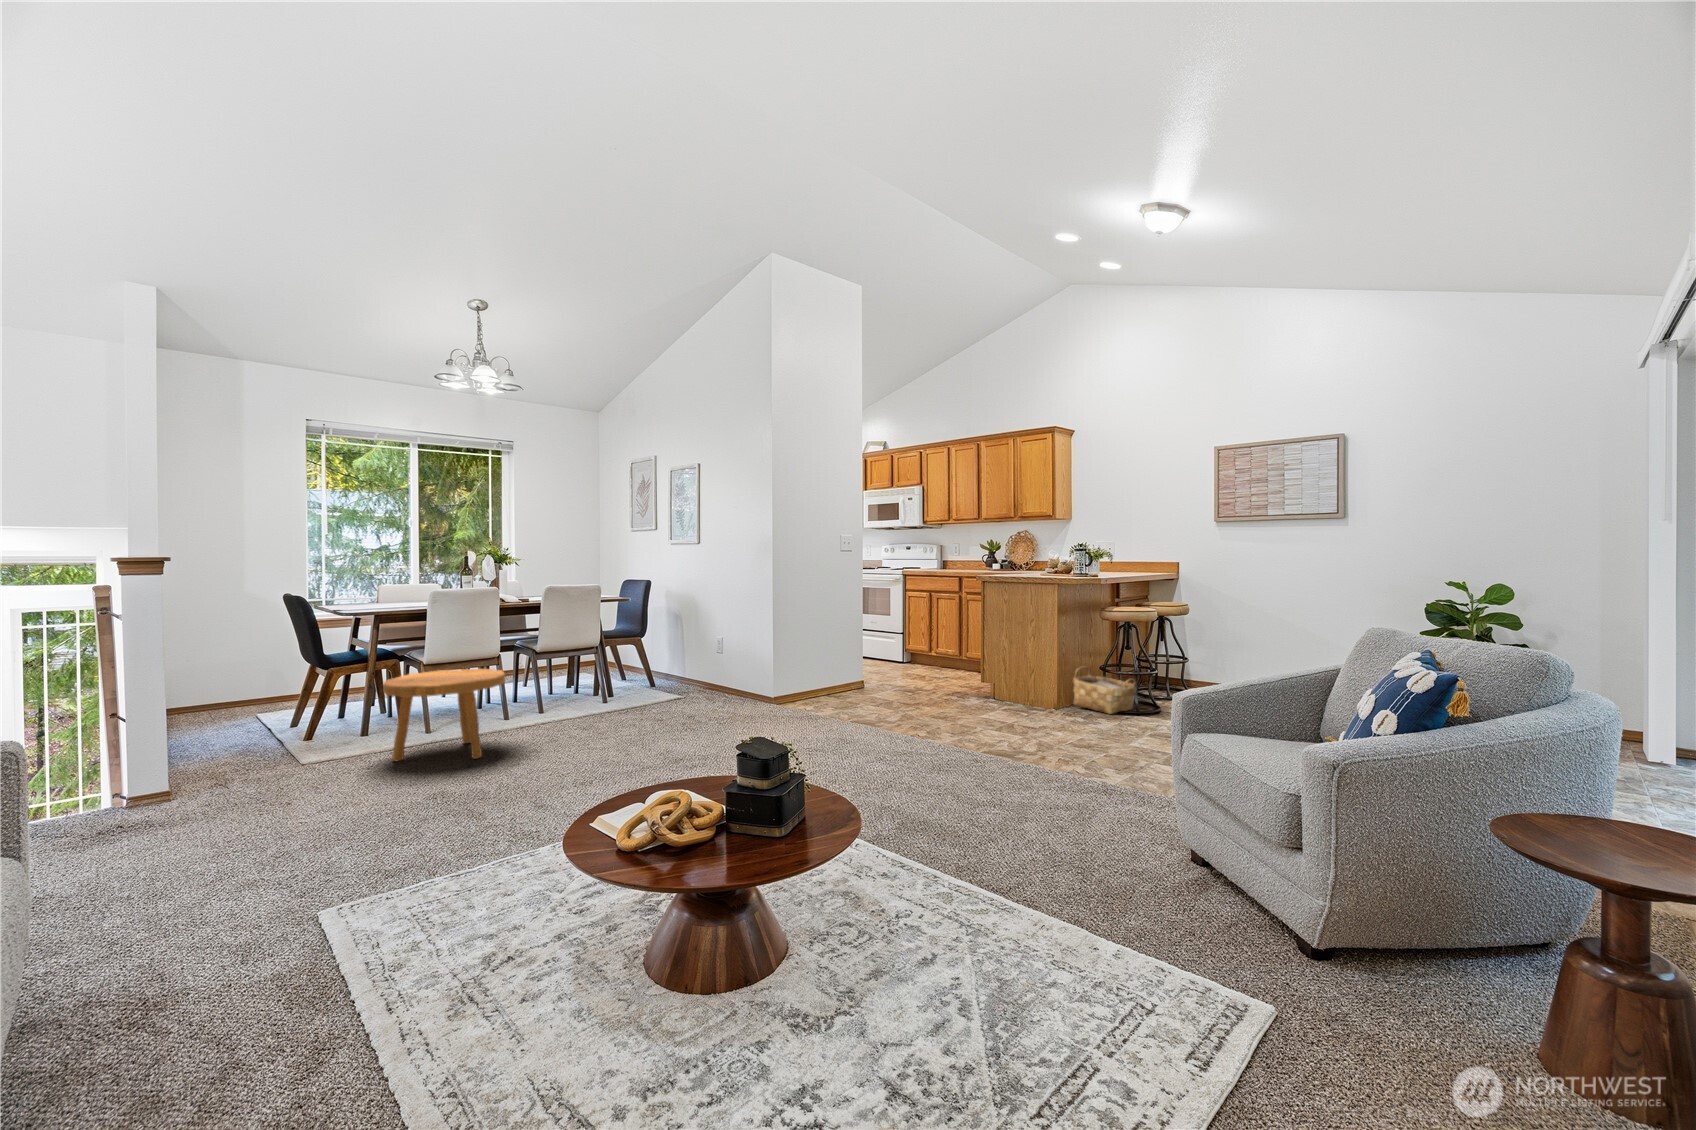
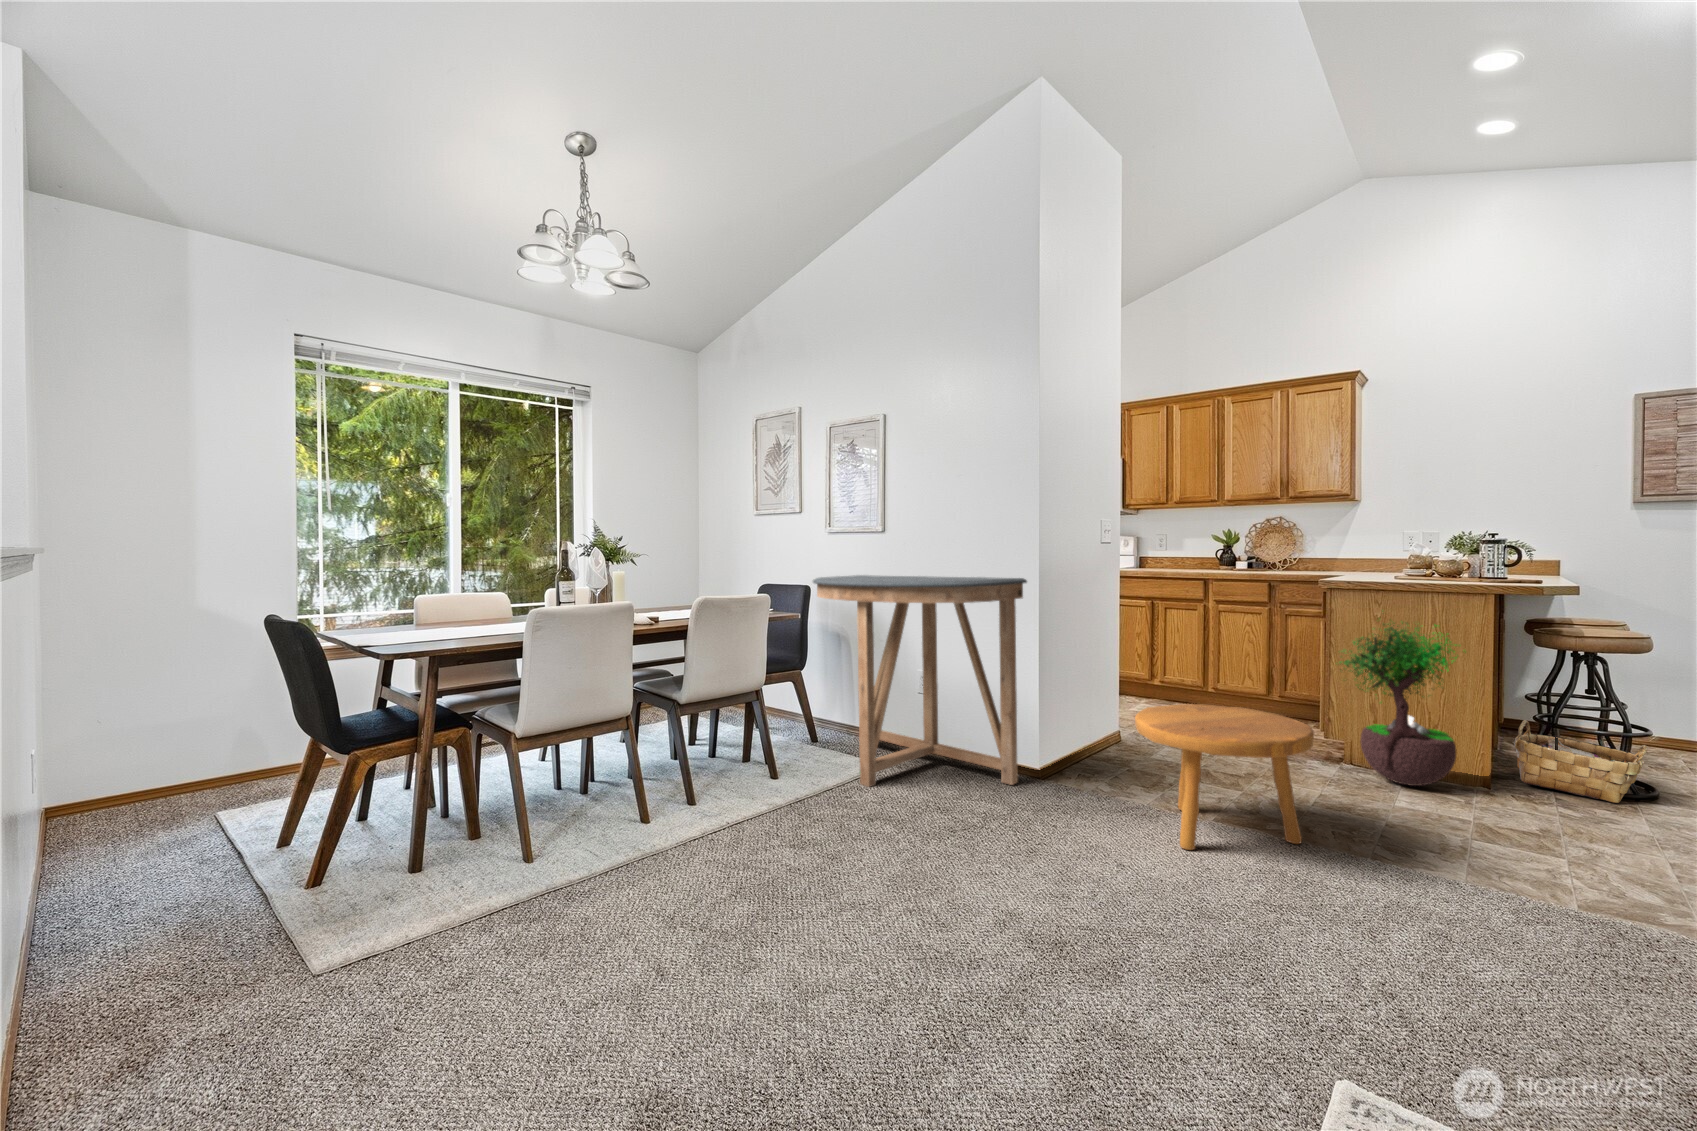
console table: none [636,574,759,708] -> present [813,575,1027,787]
potted tree: none [954,594,1029,707] -> present [1339,611,1457,786]
footstool: present [383,669,505,761] -> present [1135,704,1314,850]

